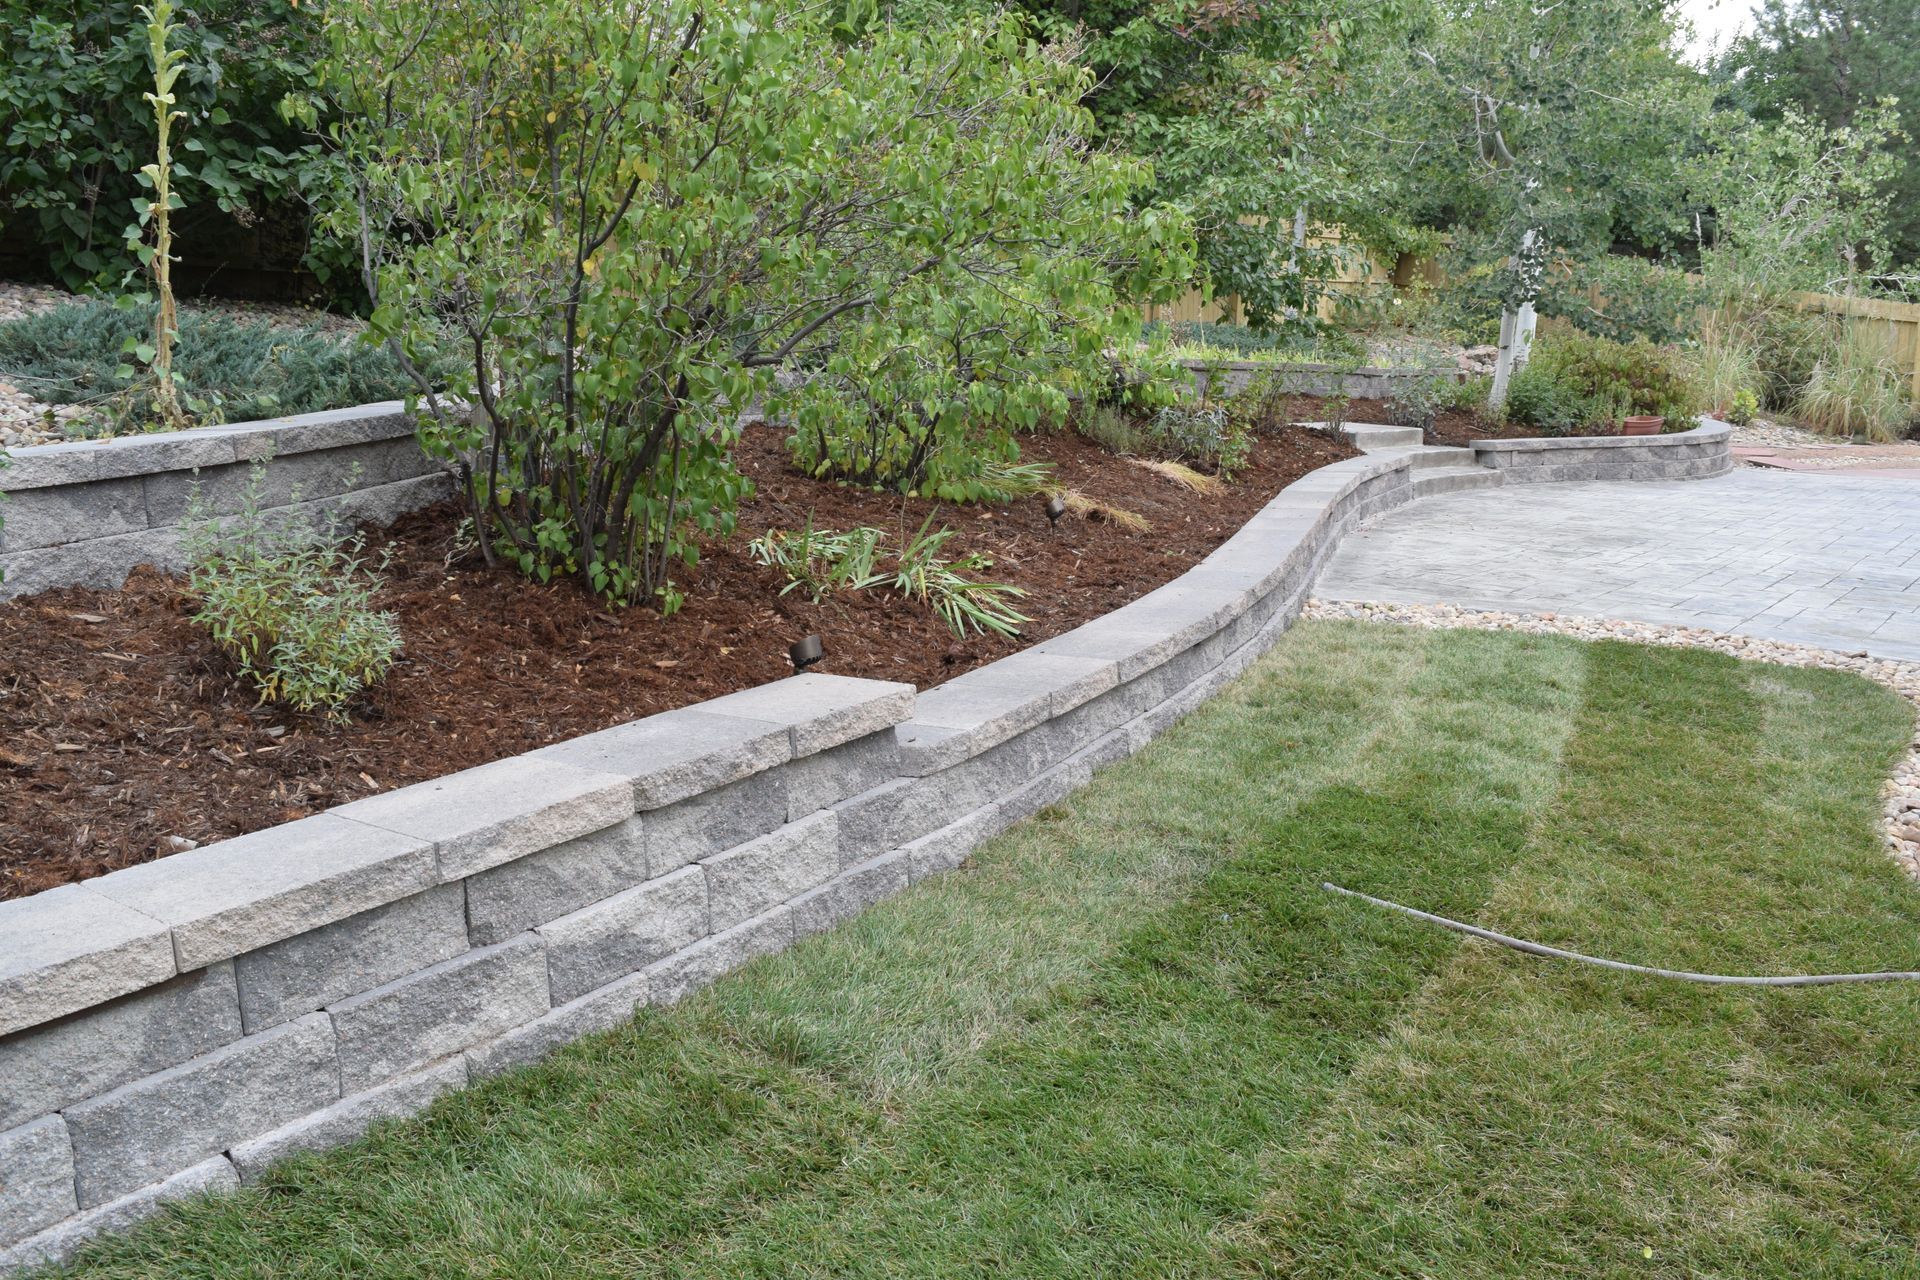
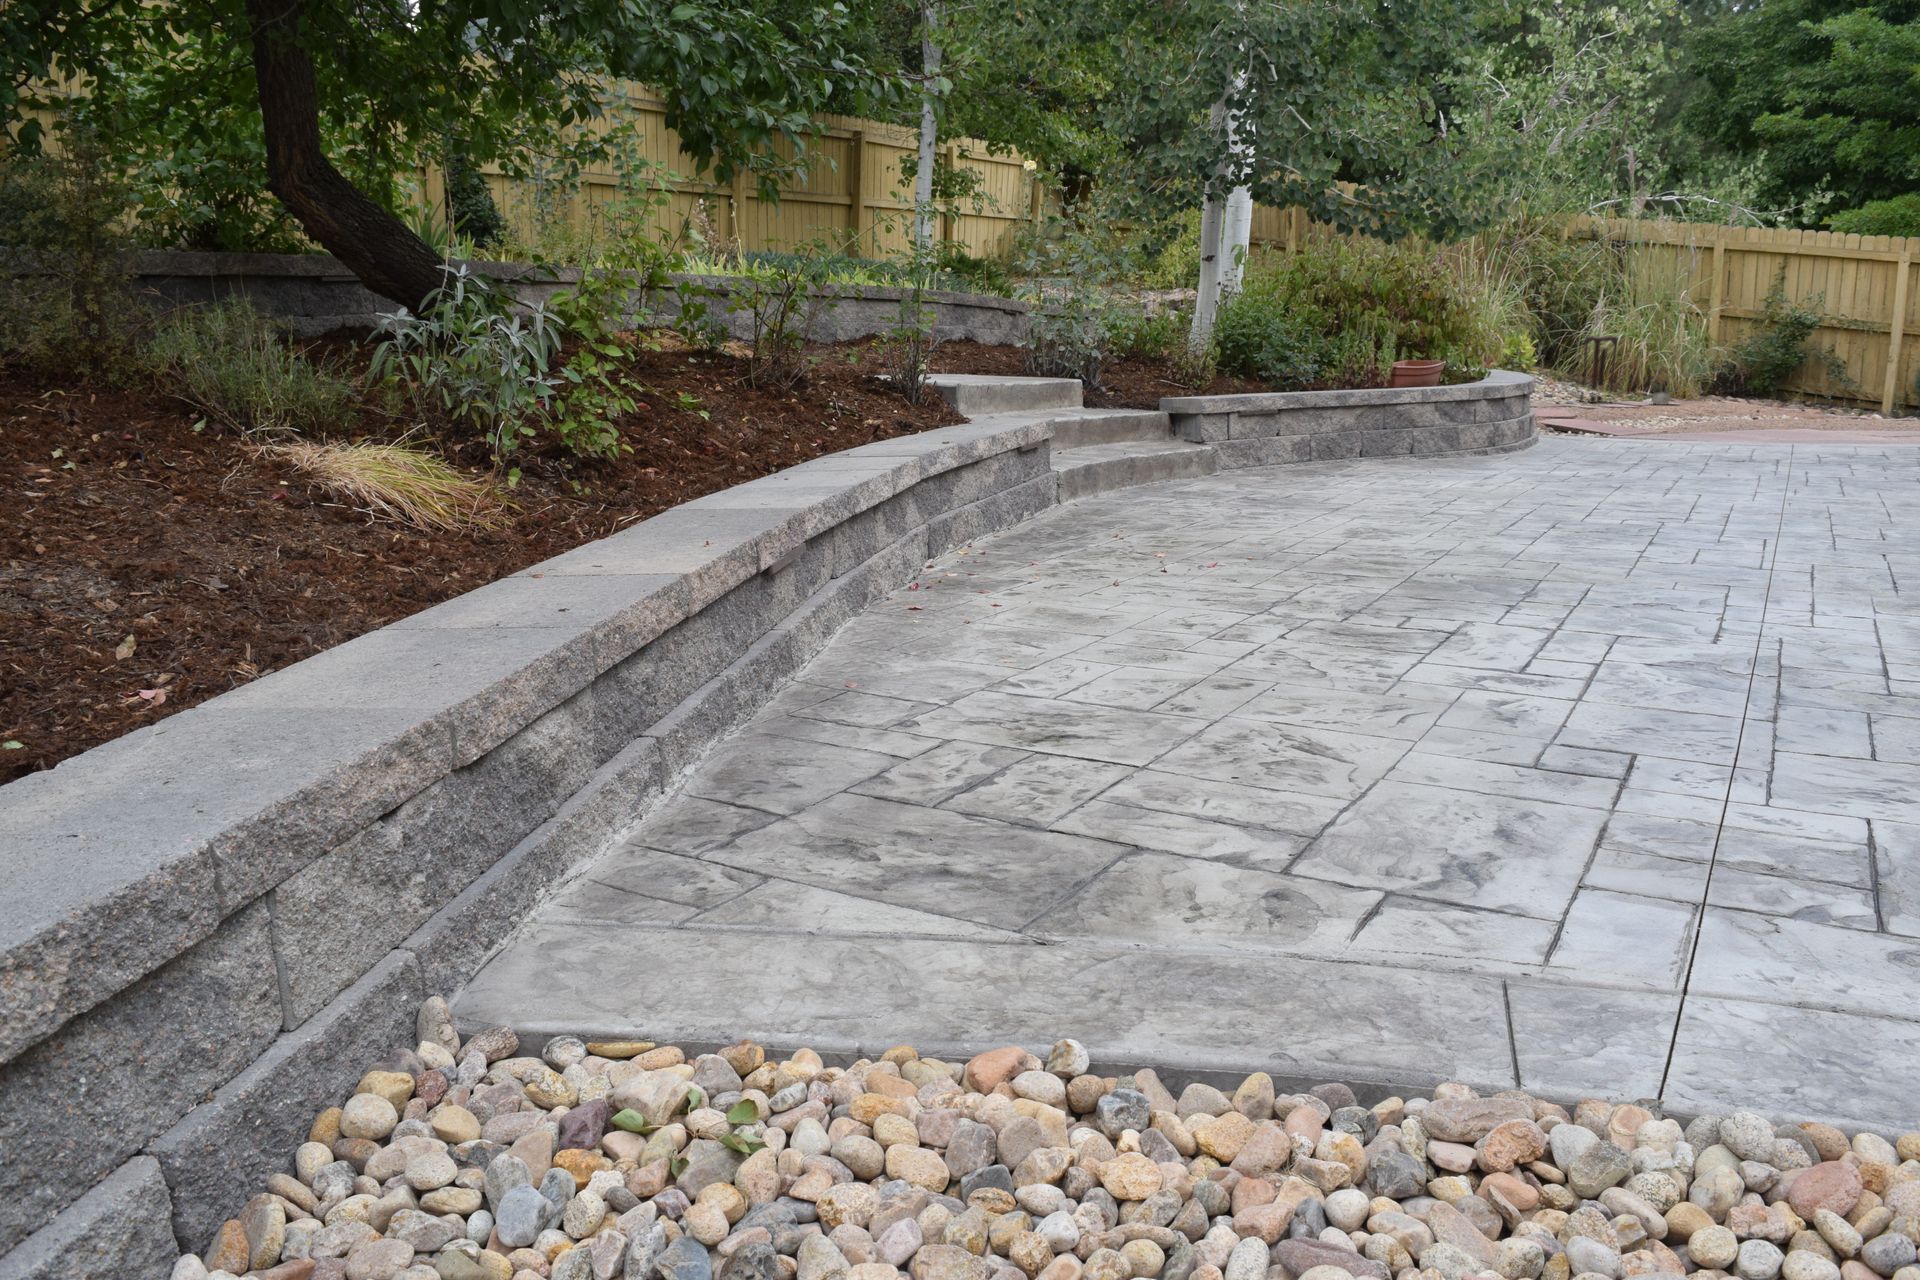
stool: none [1796,391,1828,442] -> present [1580,336,1618,403]

